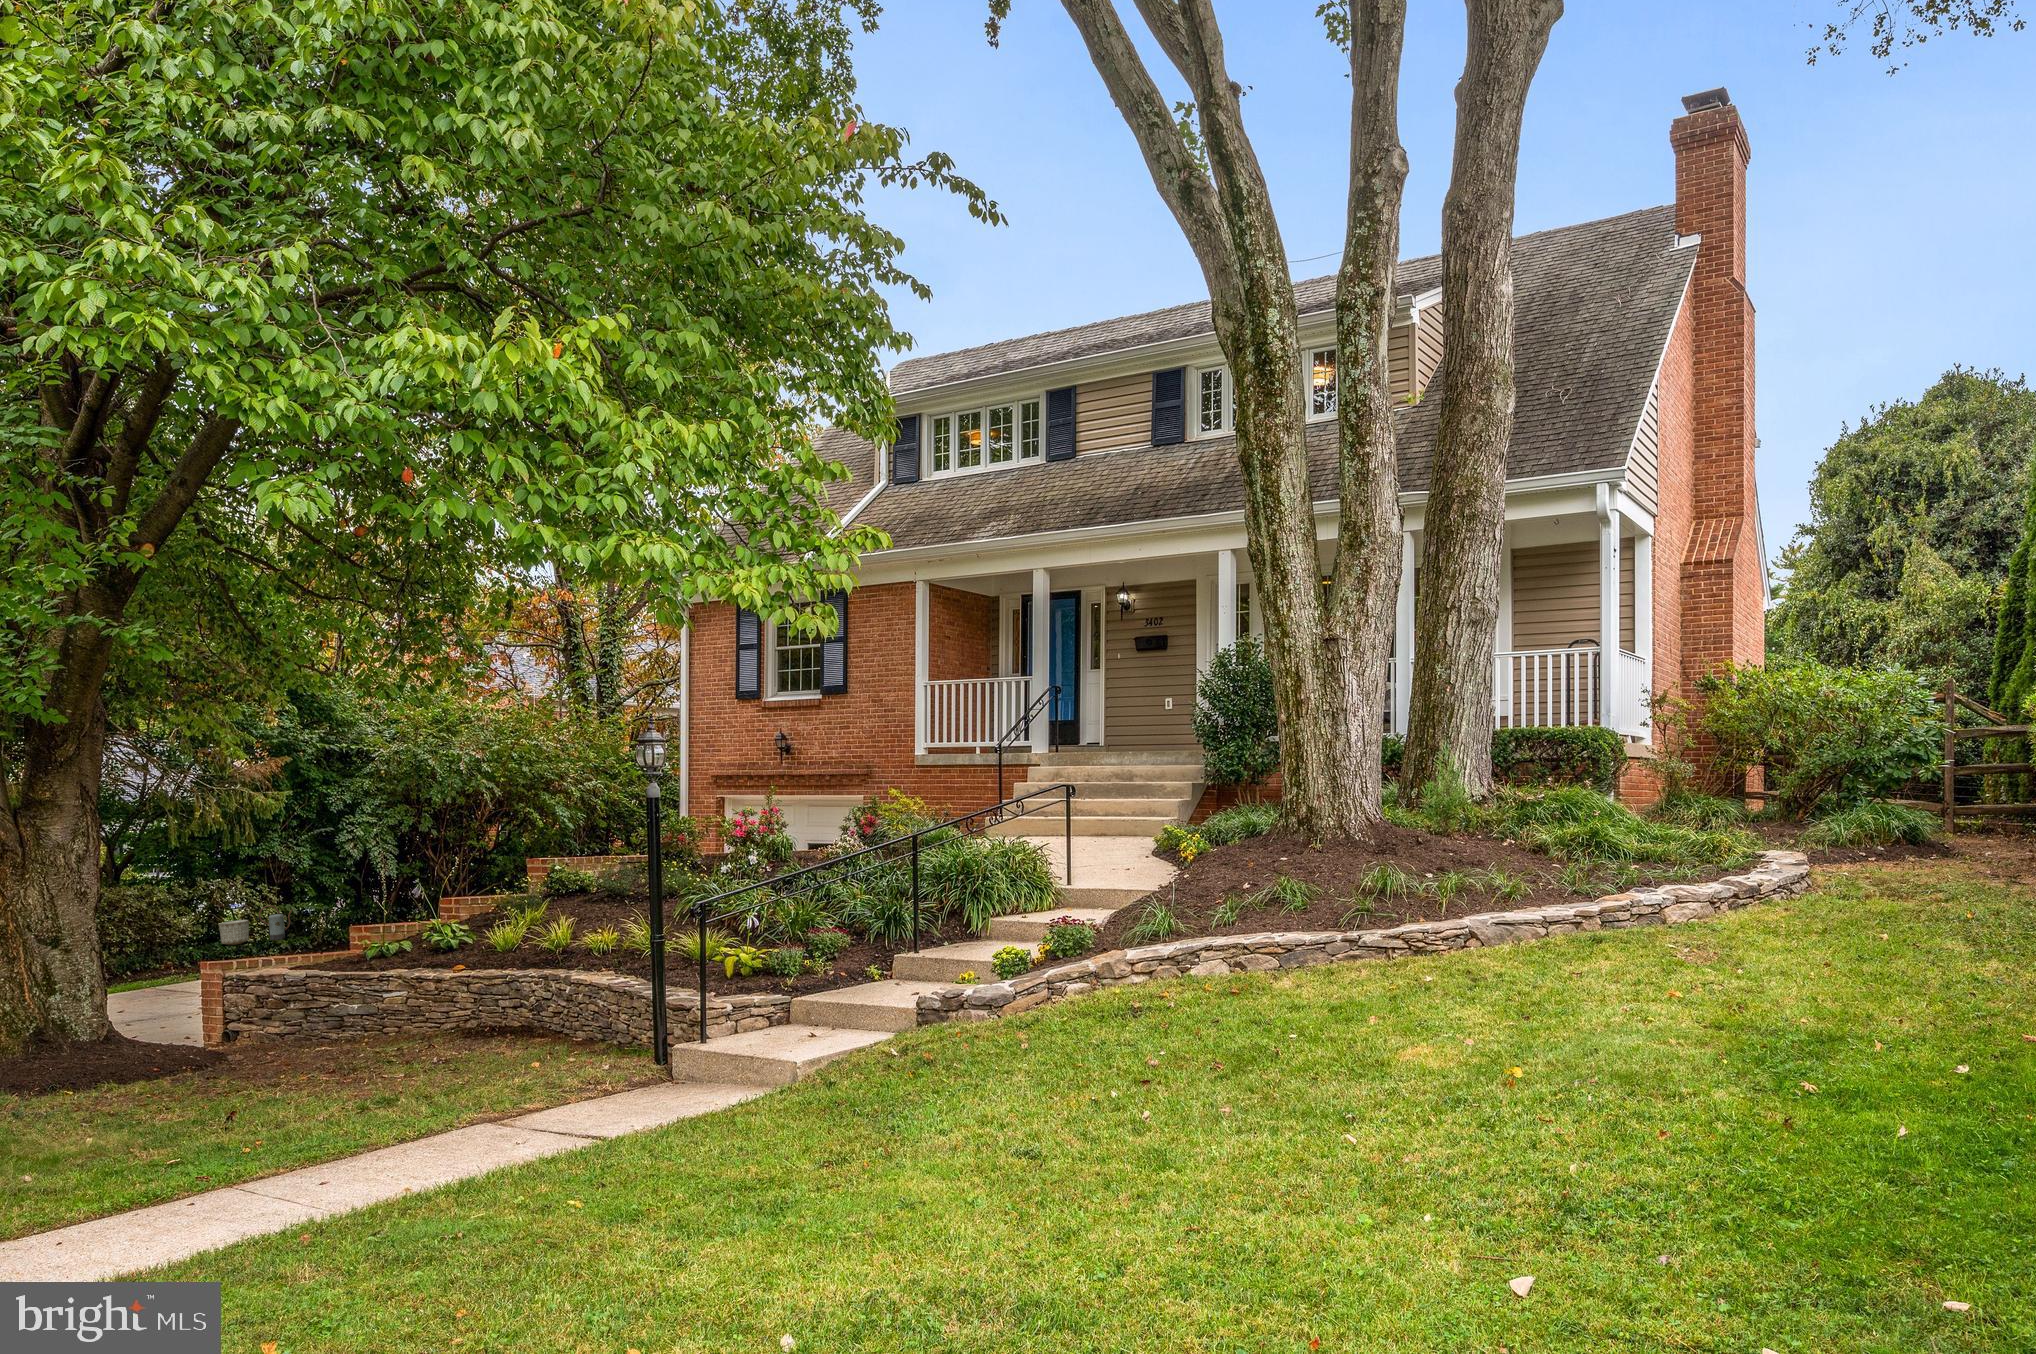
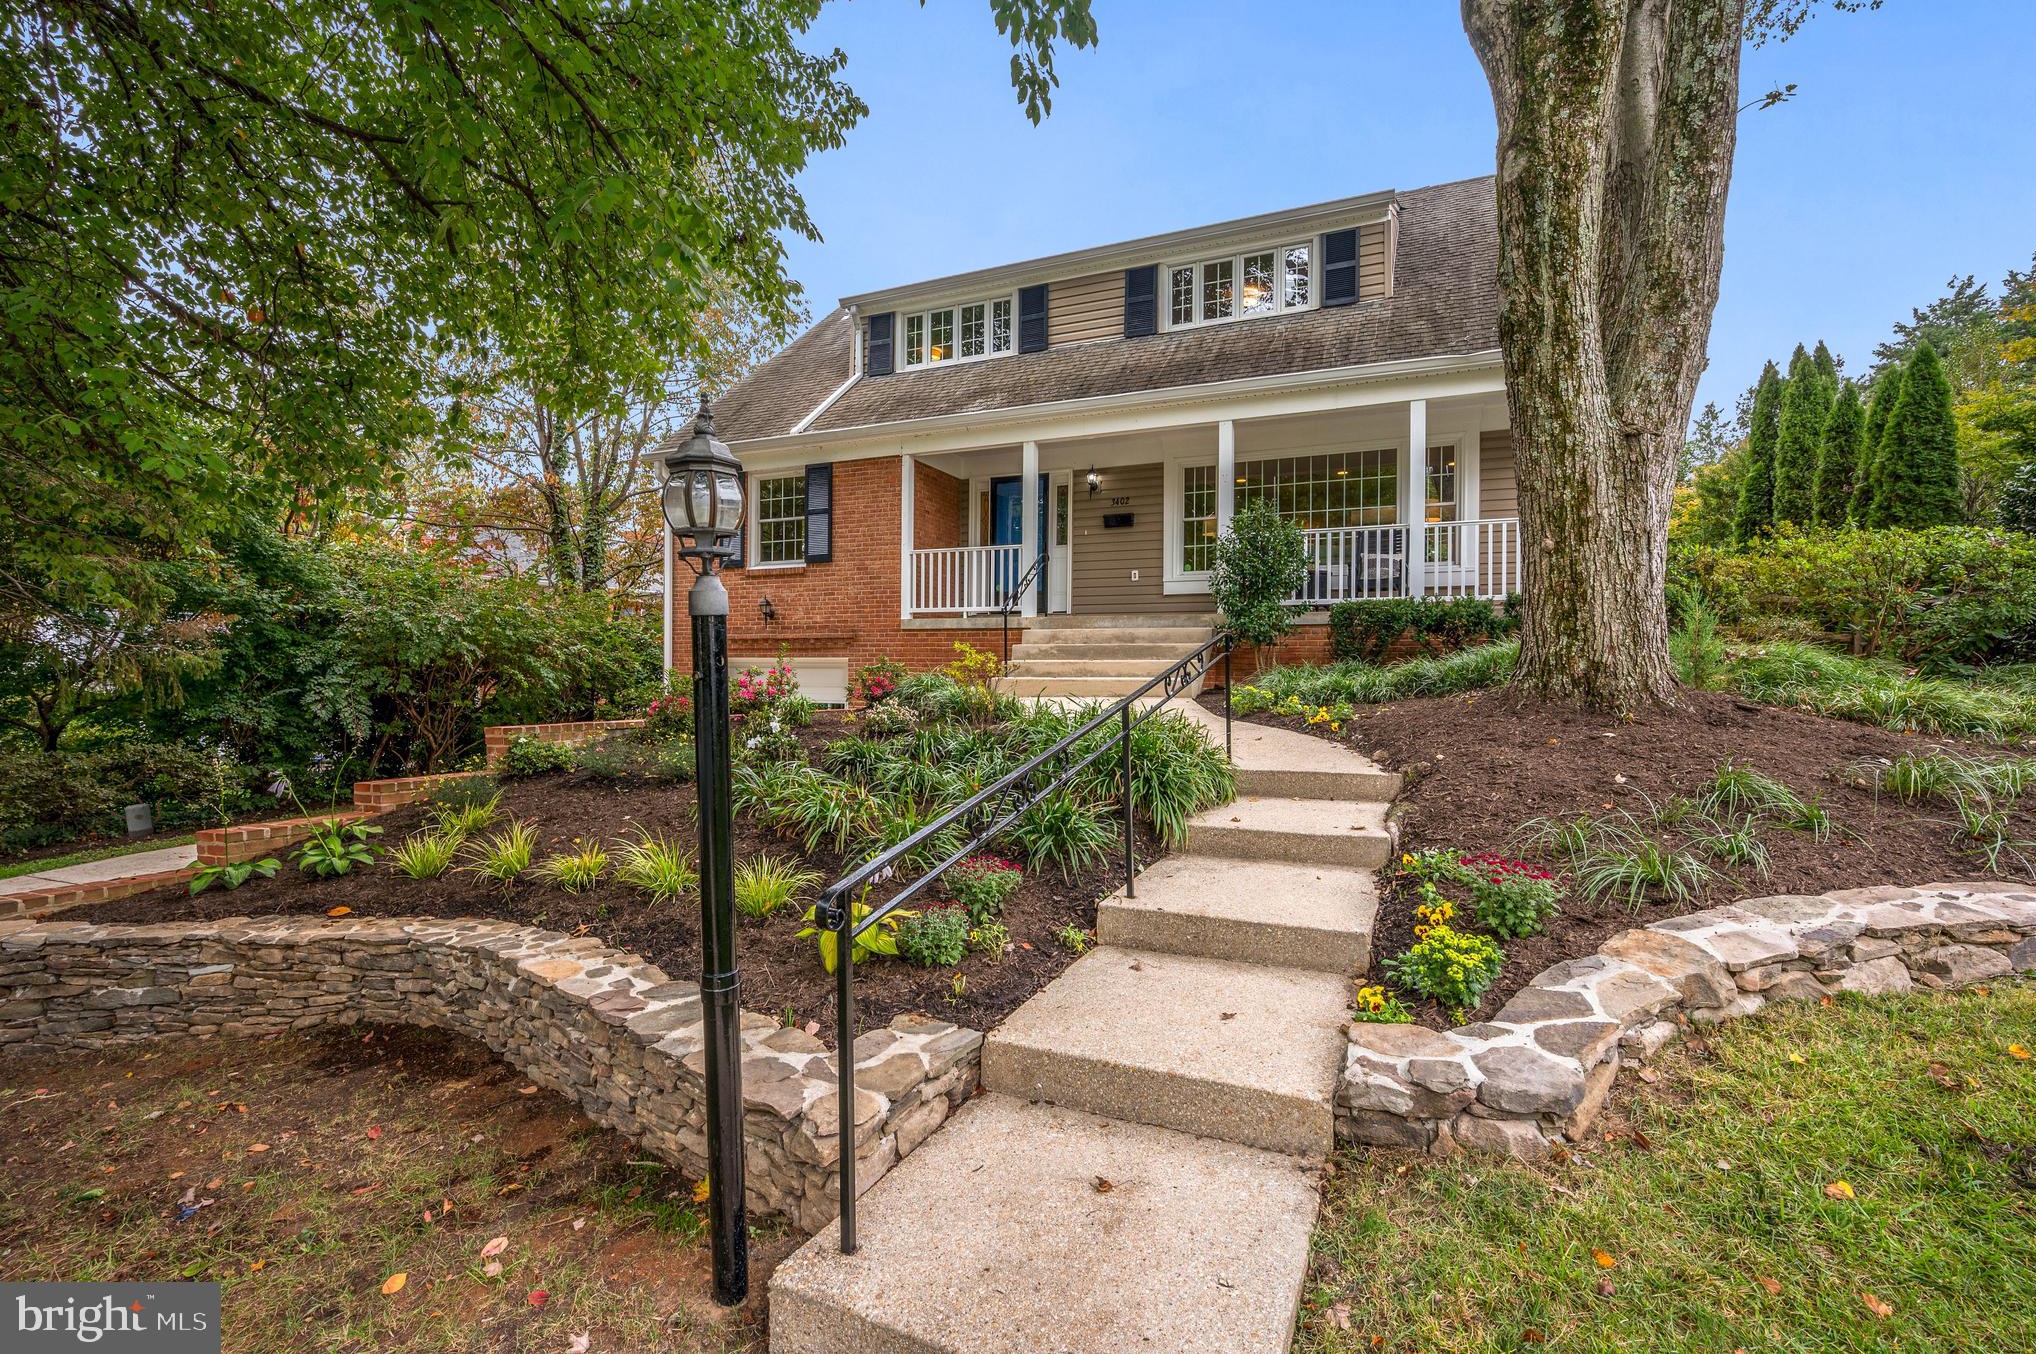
planter: present [219,920,249,945] -> none [38,814,90,849]

